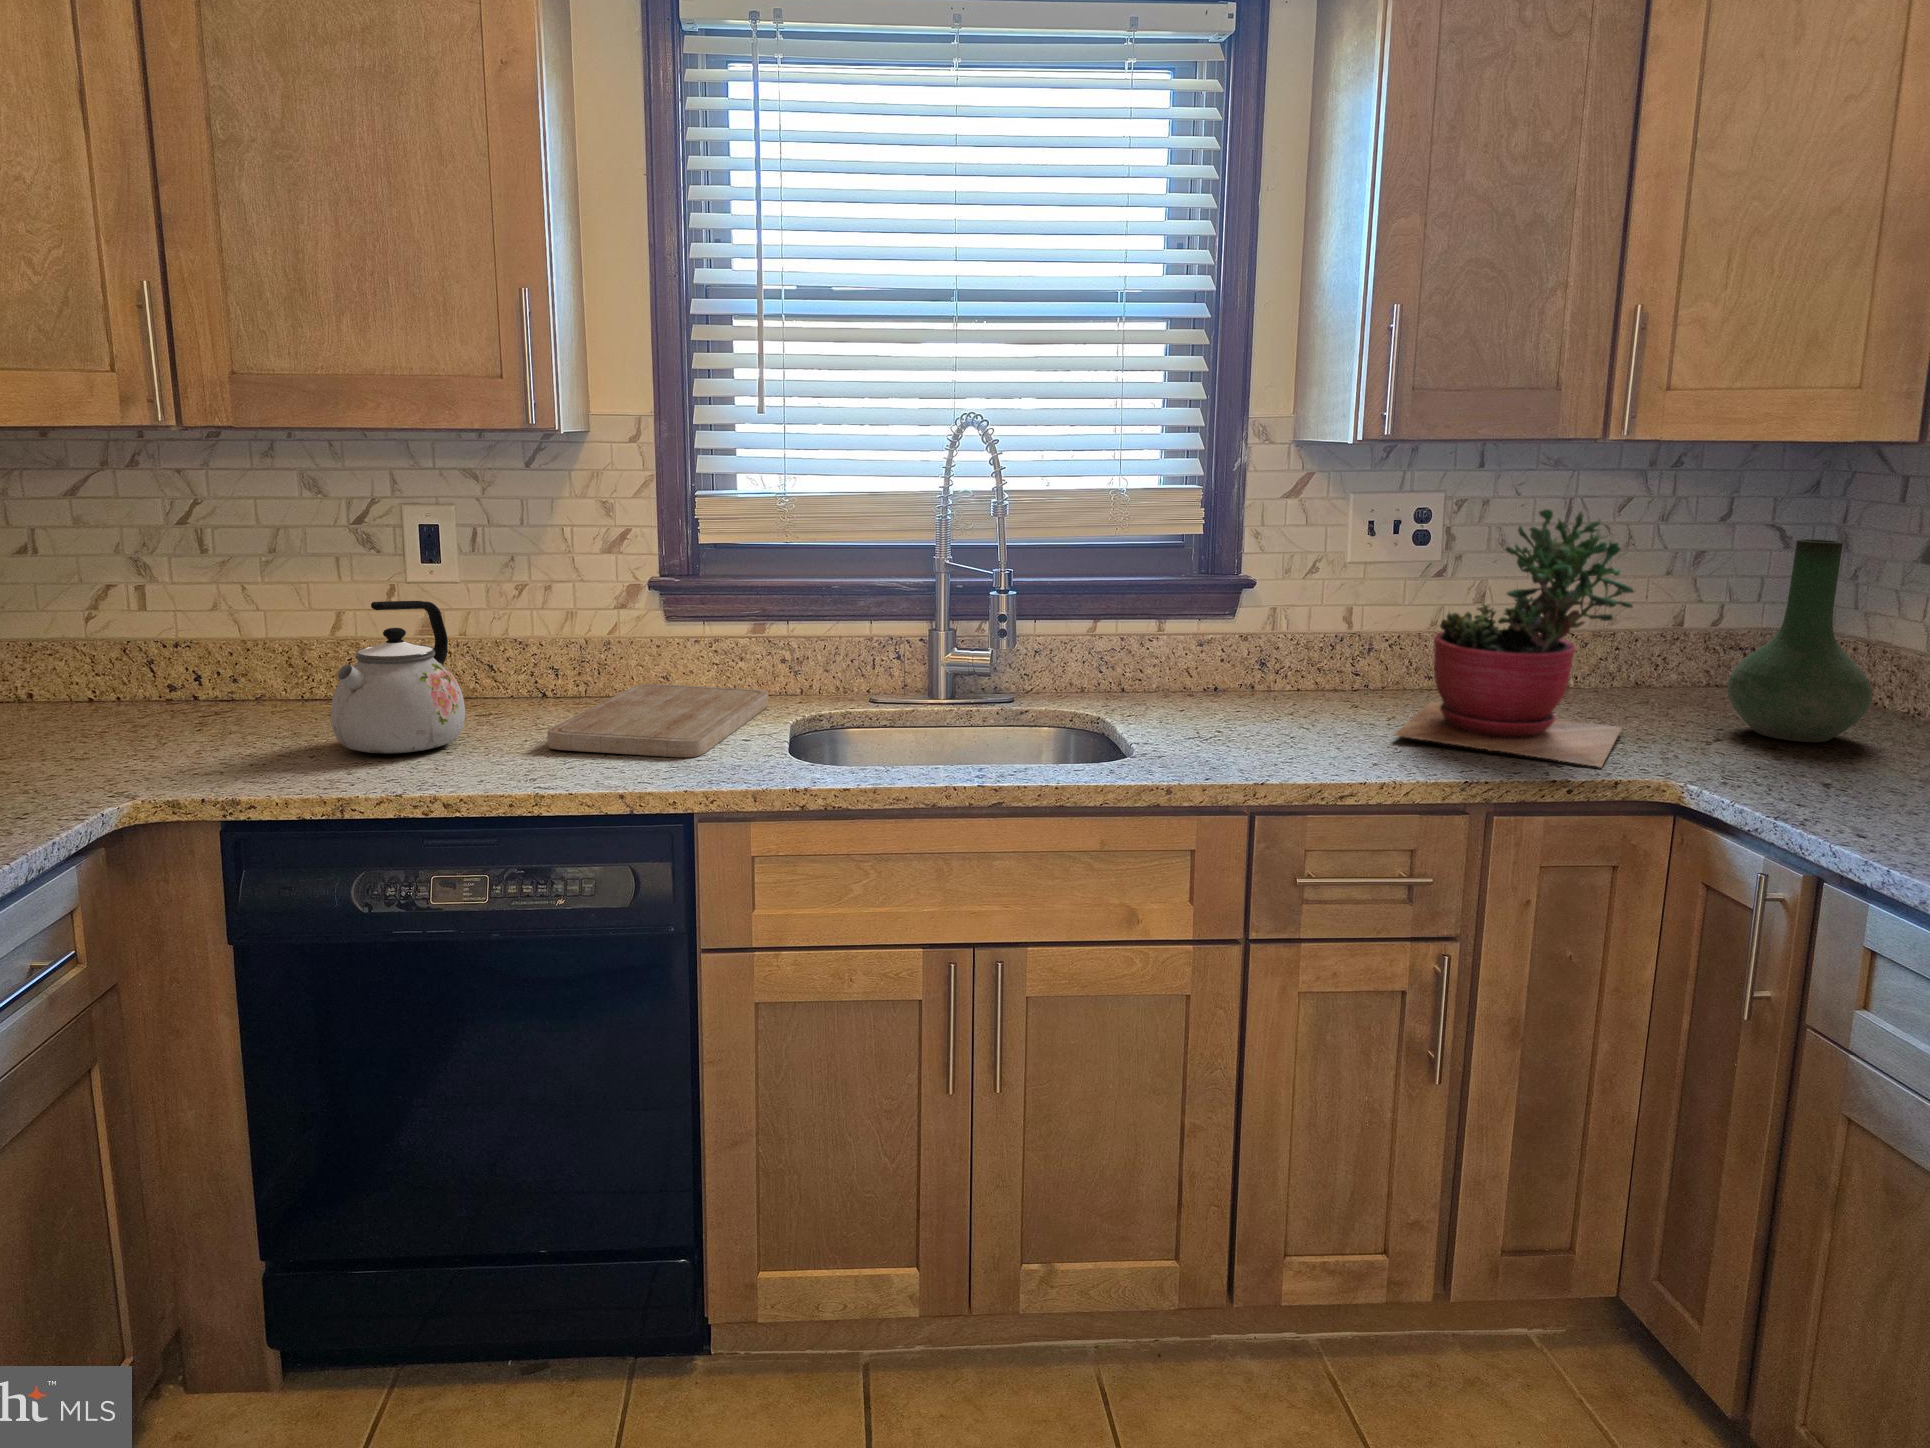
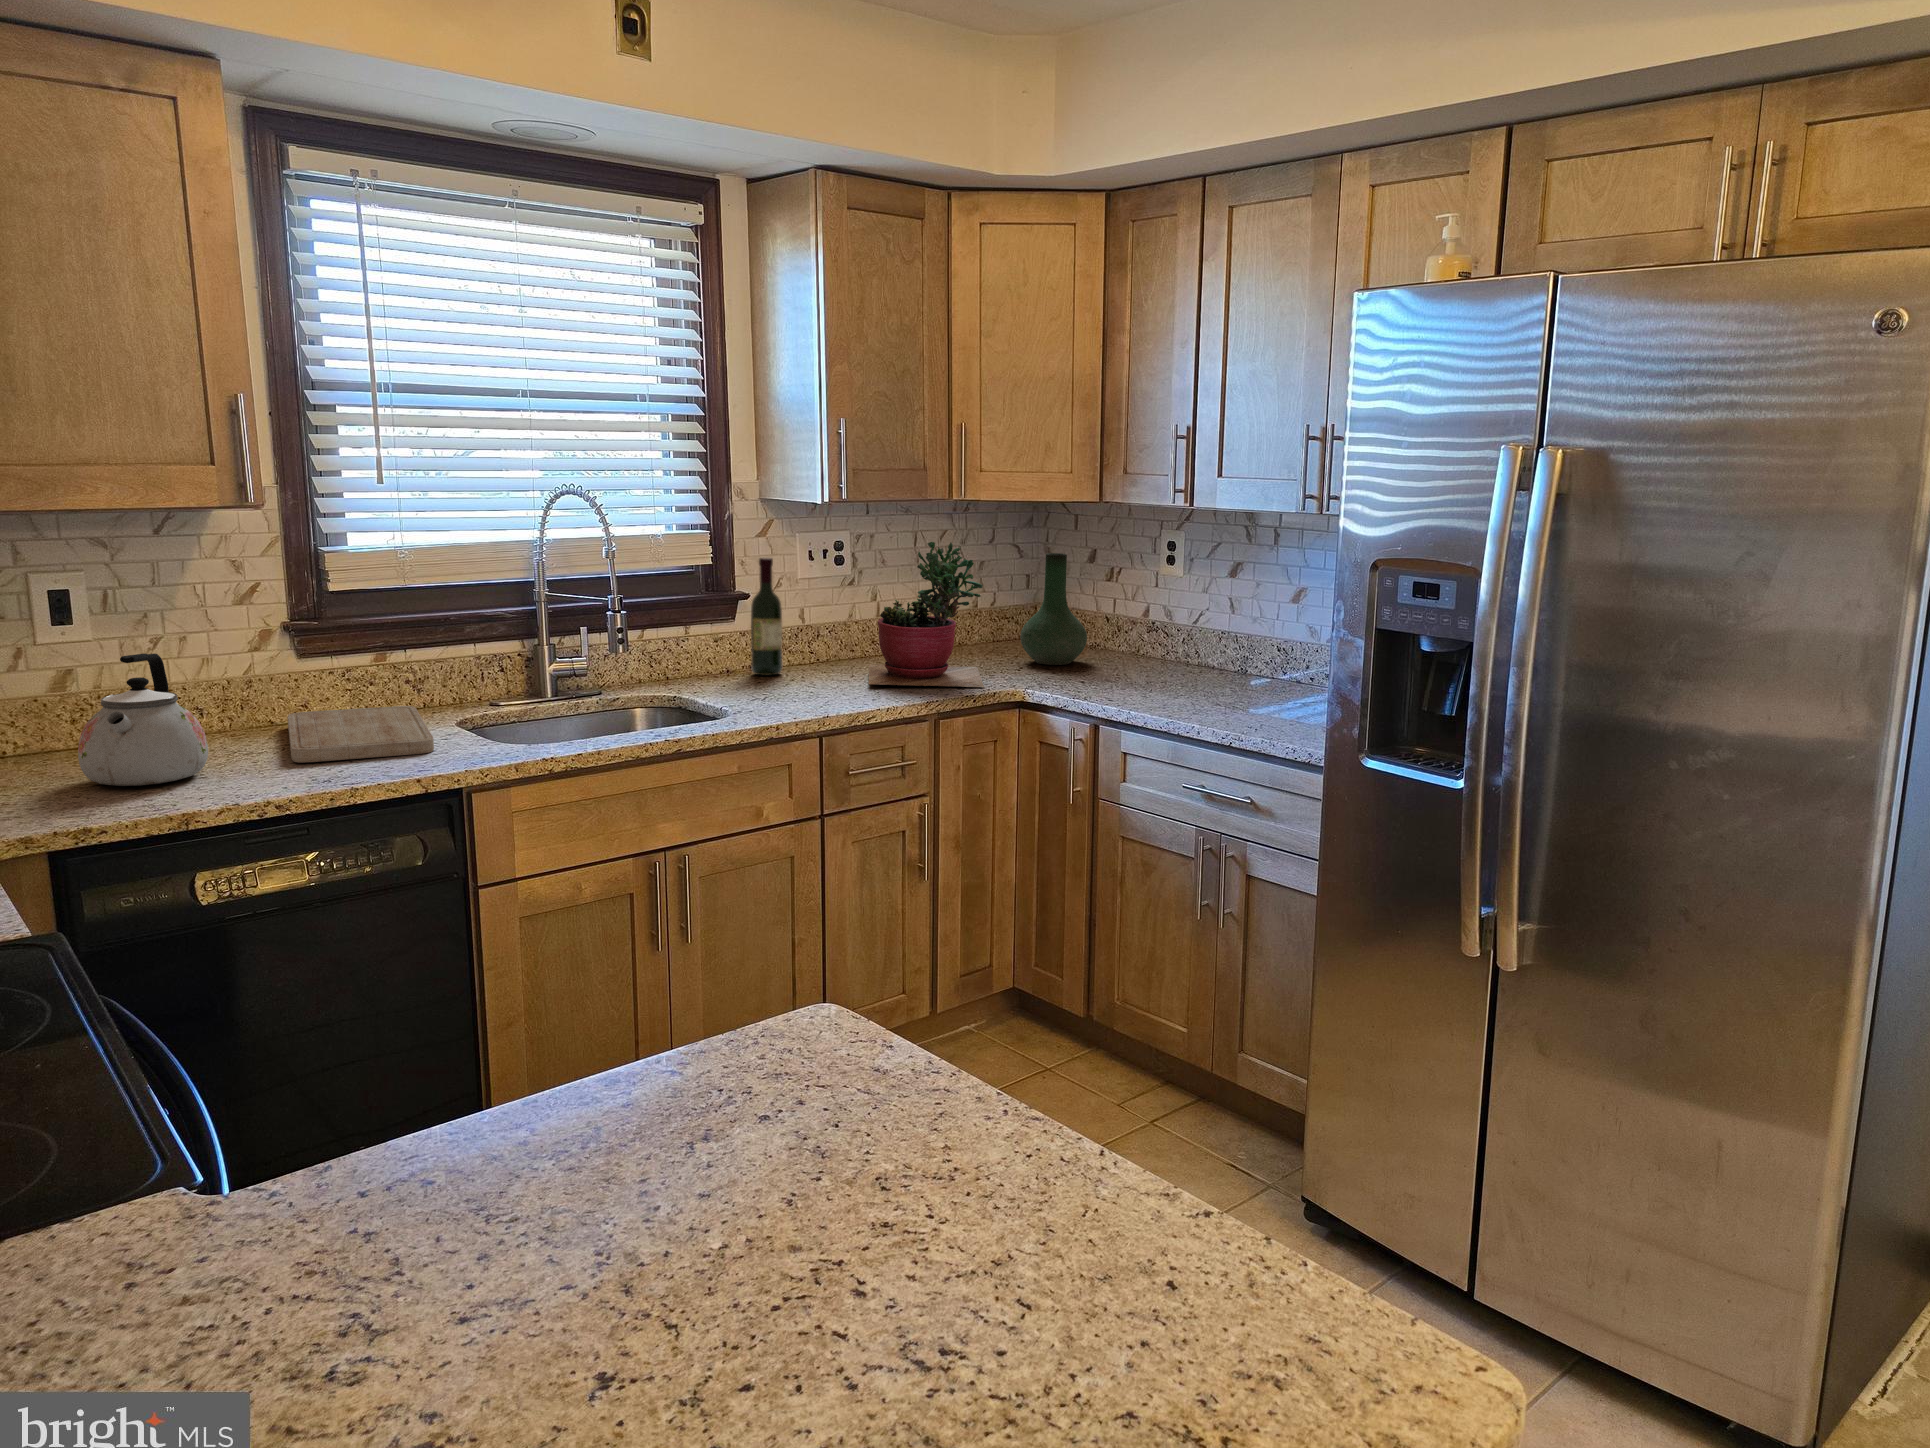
wine bottle: none [1245,526,1297,701] -> present [751,557,782,676]

